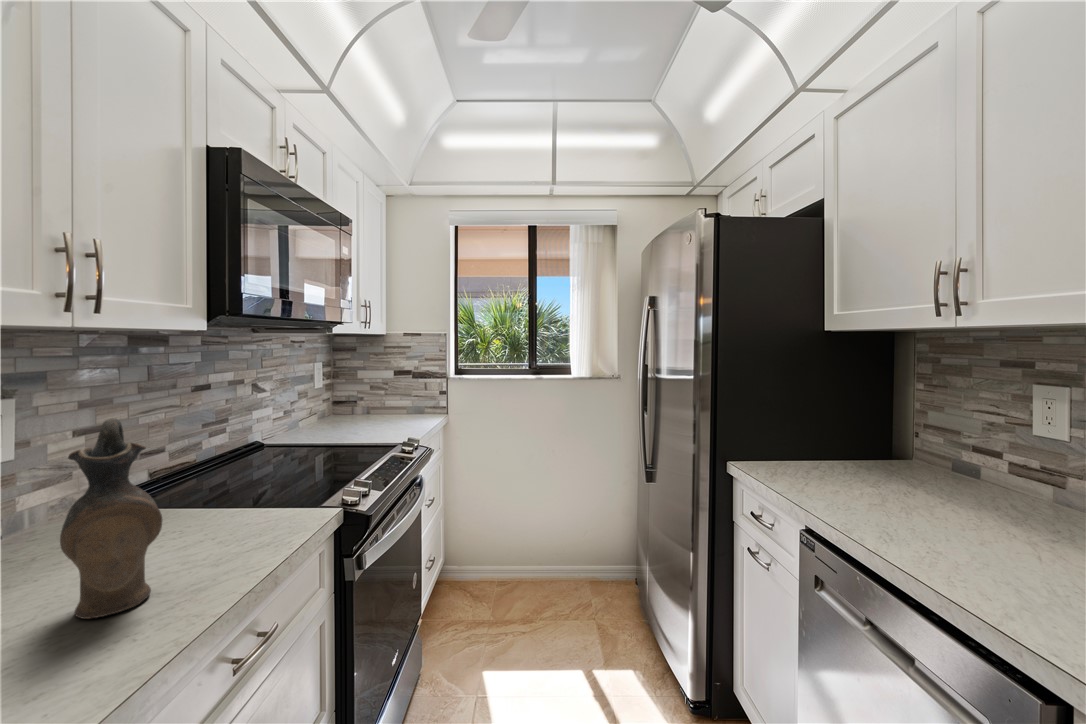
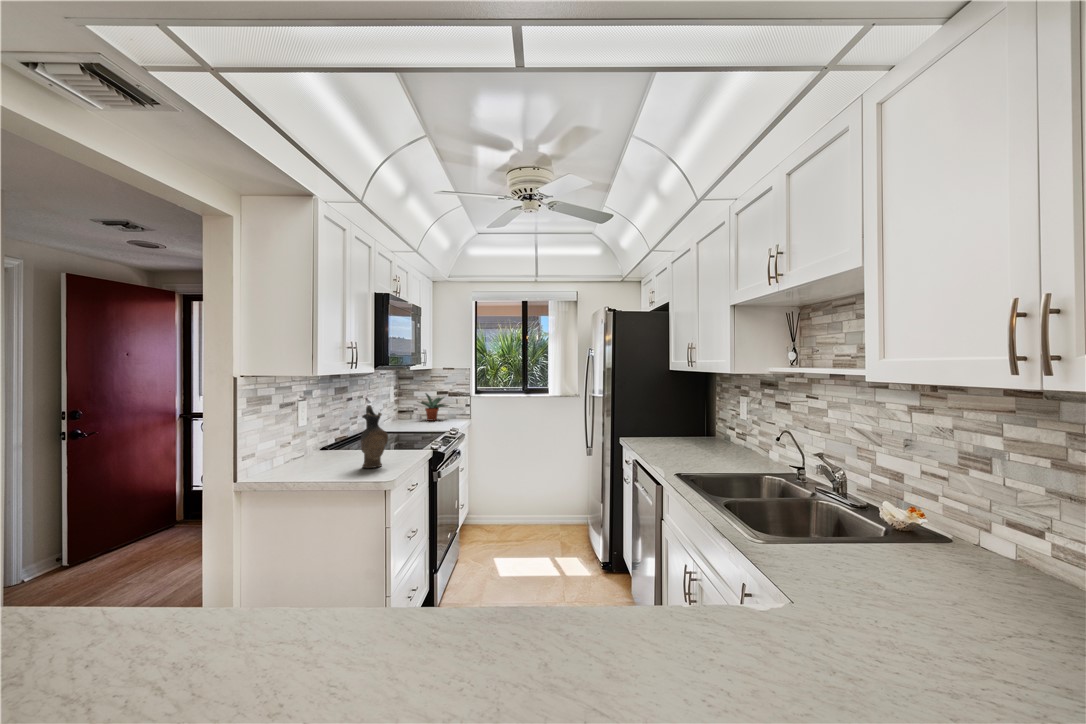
potted plant: none [358,372,414,417] -> present [420,393,448,421]

